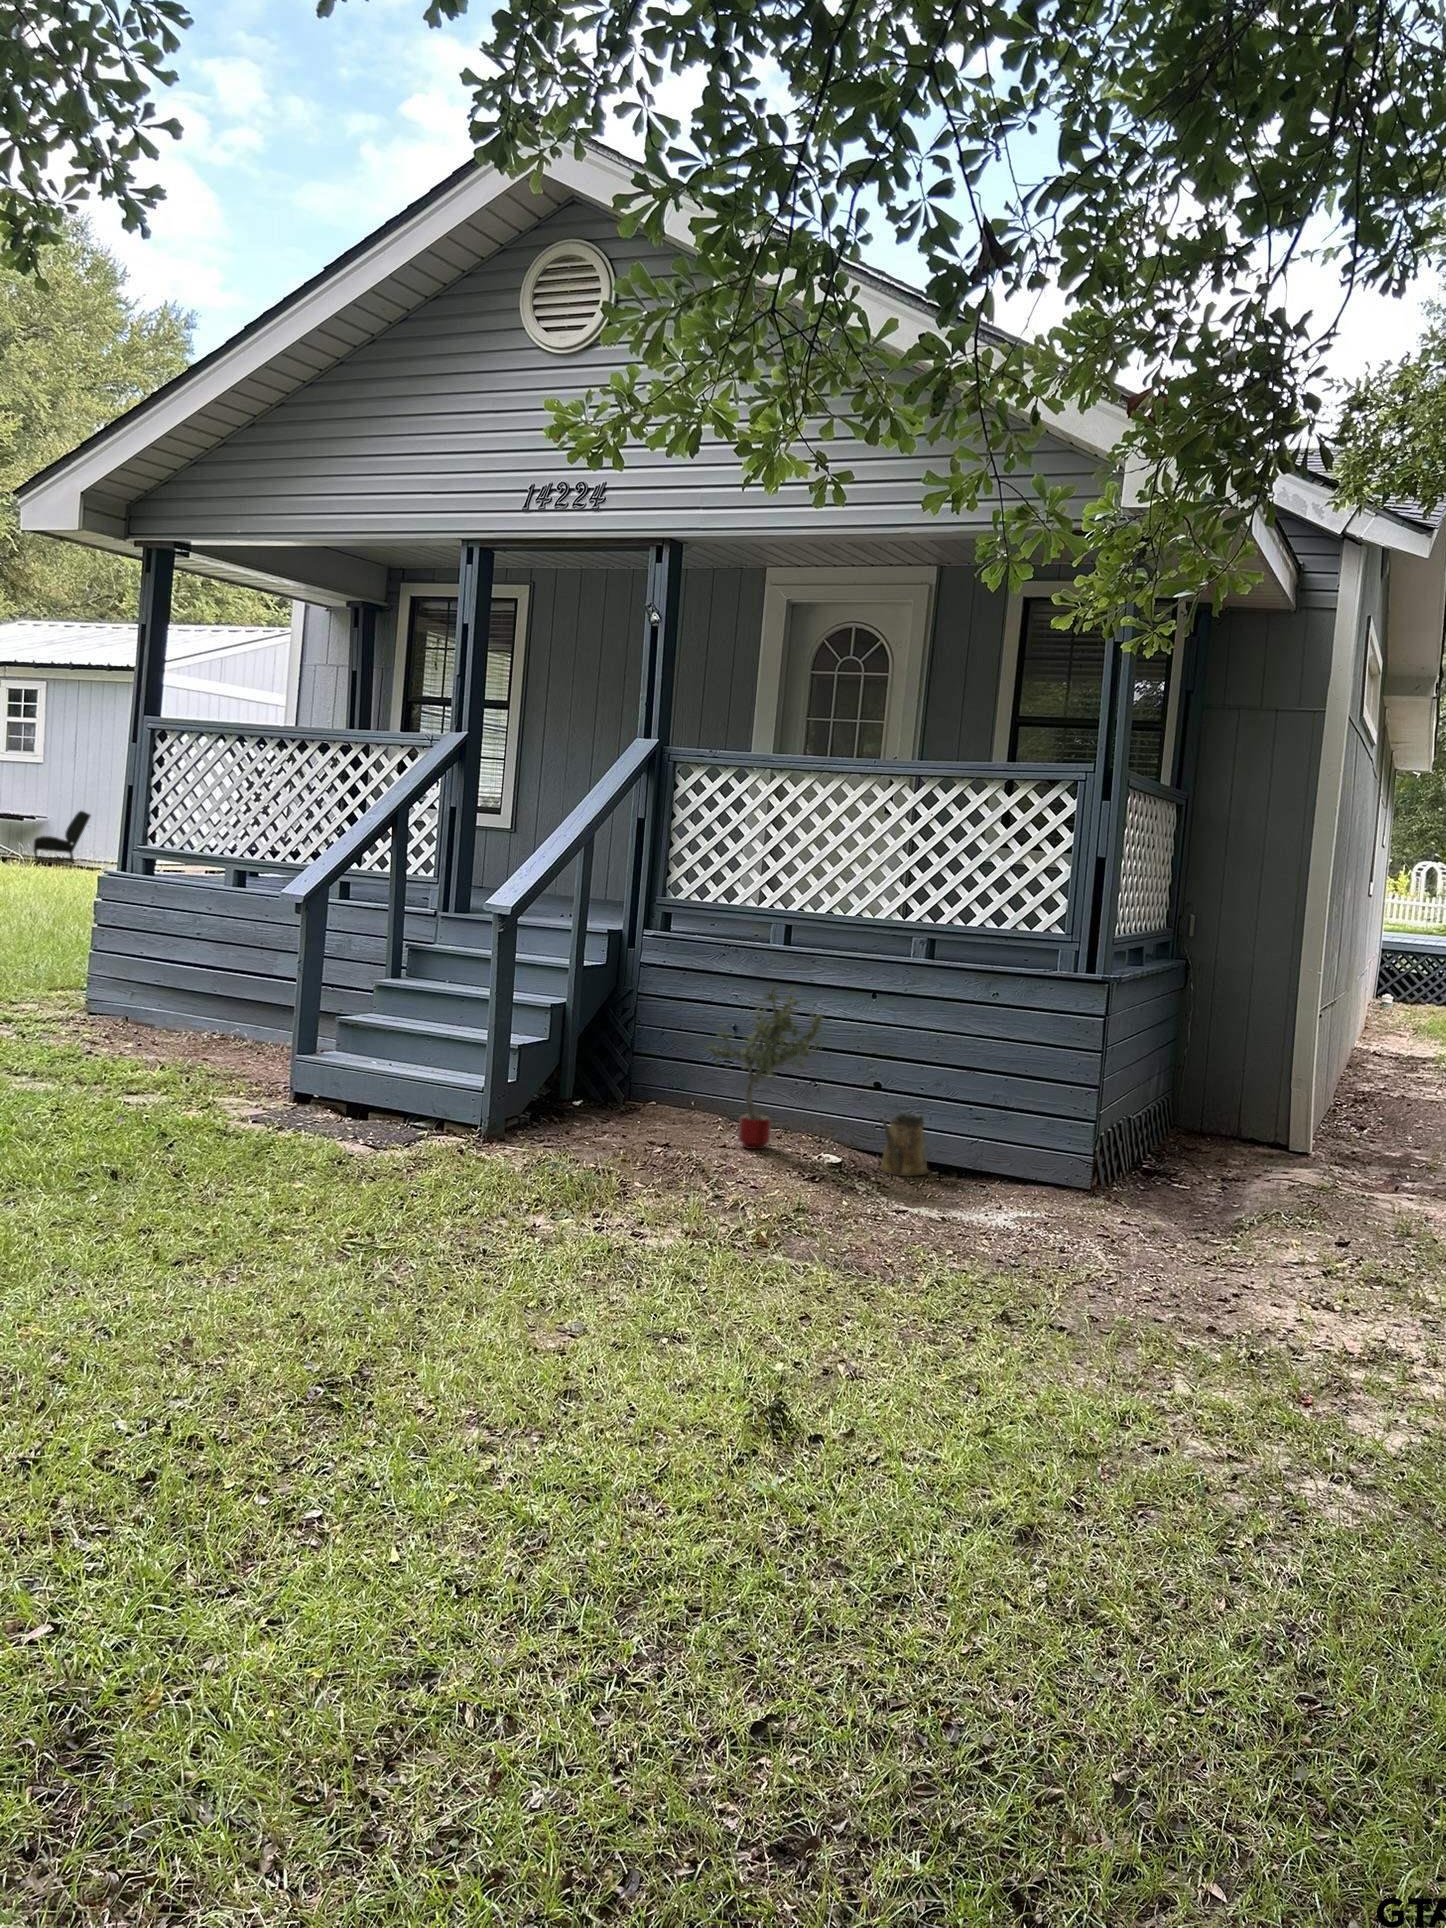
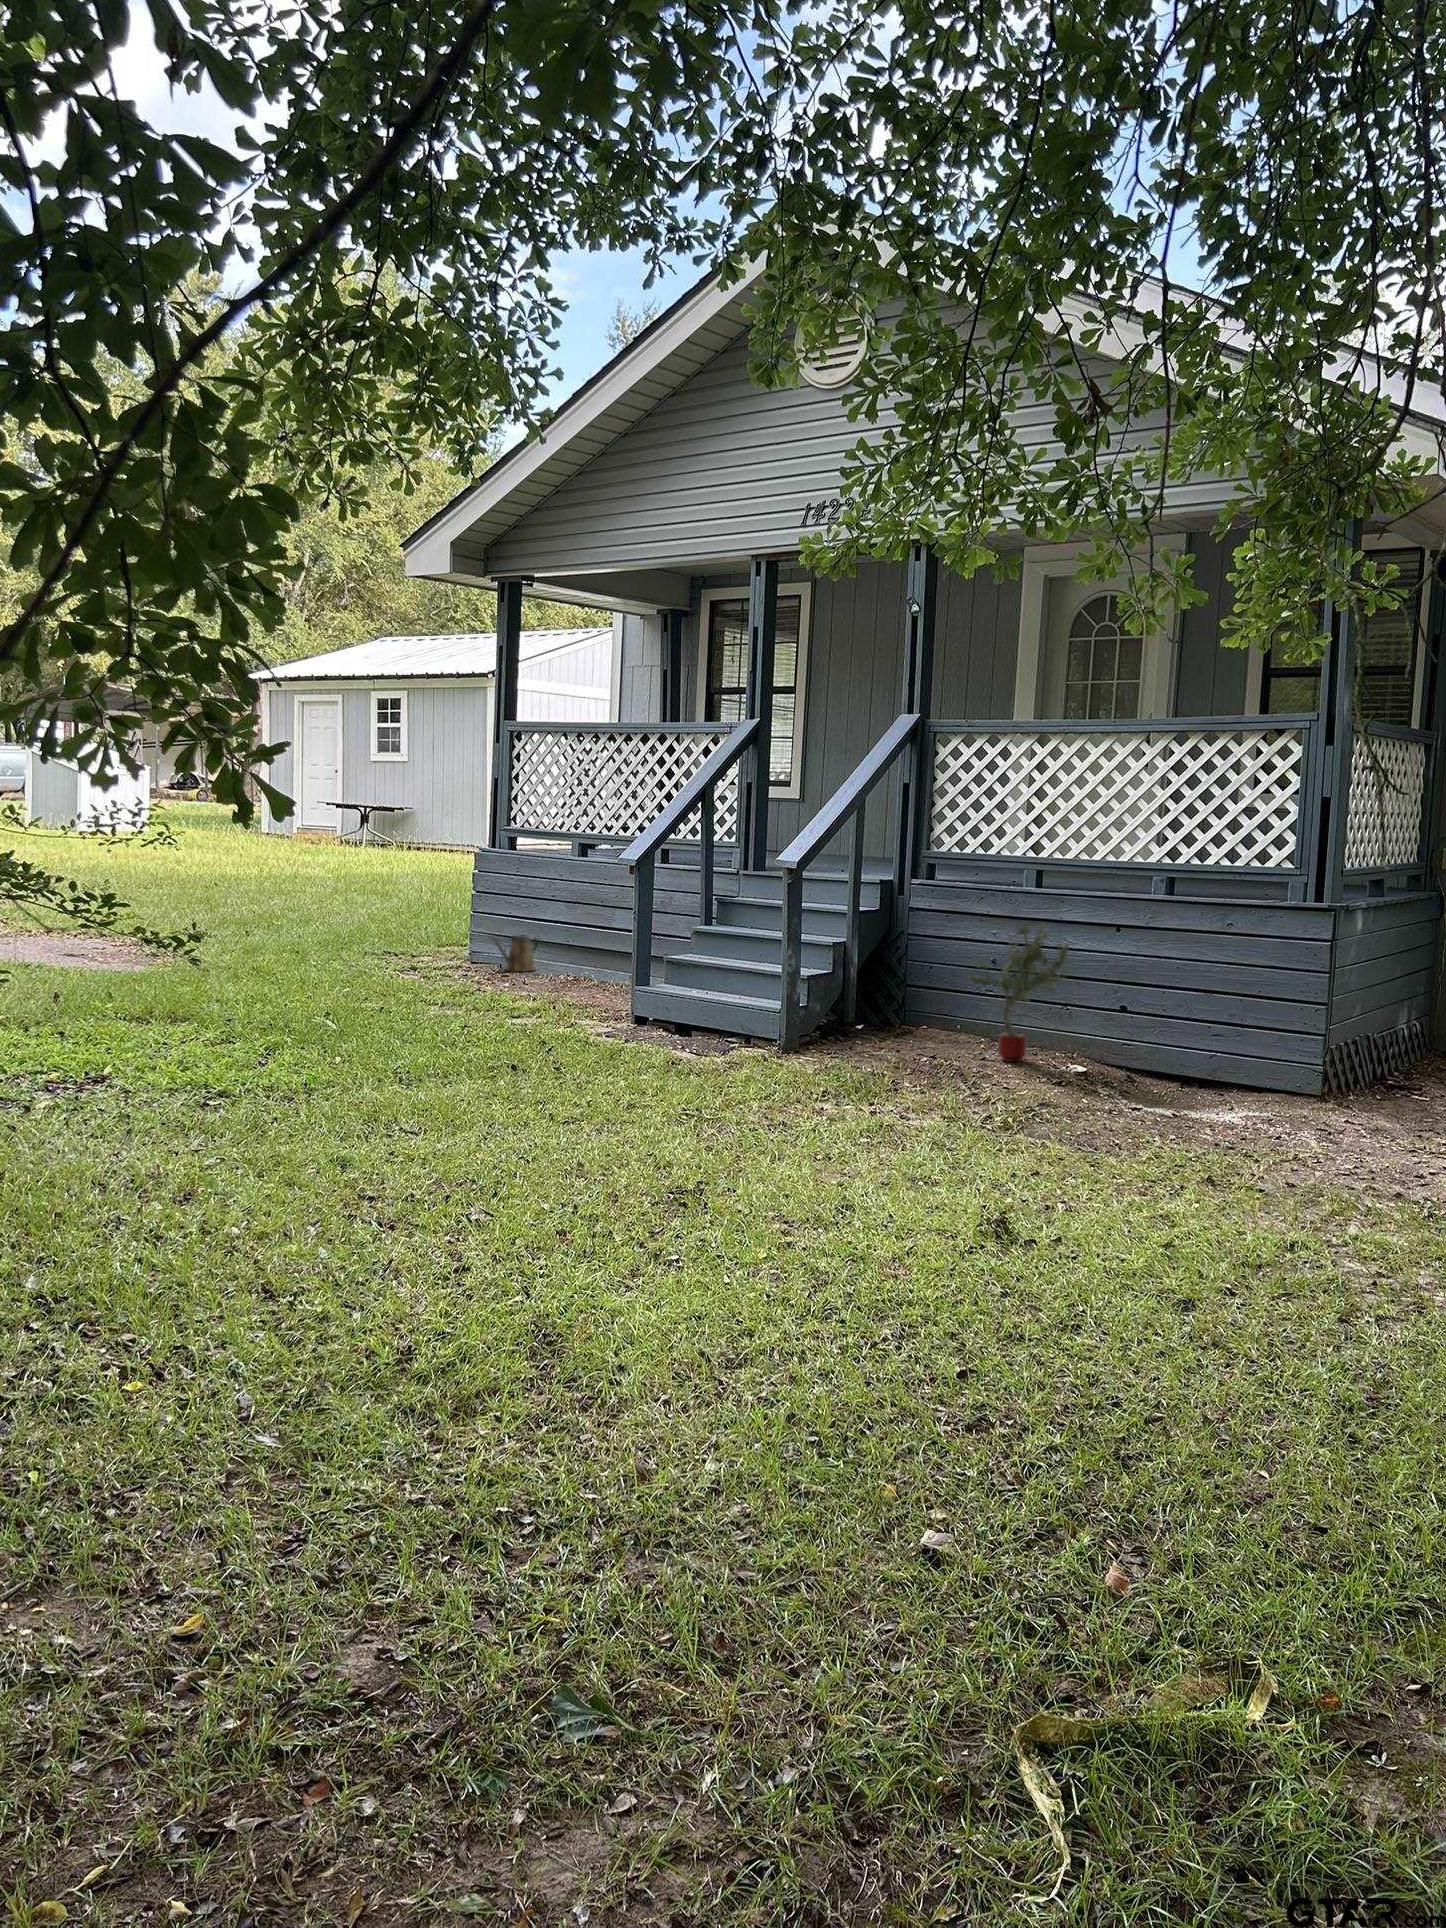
lounge chair: present [34,811,90,863] -> none [402,801,446,846]
watering can: present [879,1113,929,1176] -> present [491,935,539,972]

